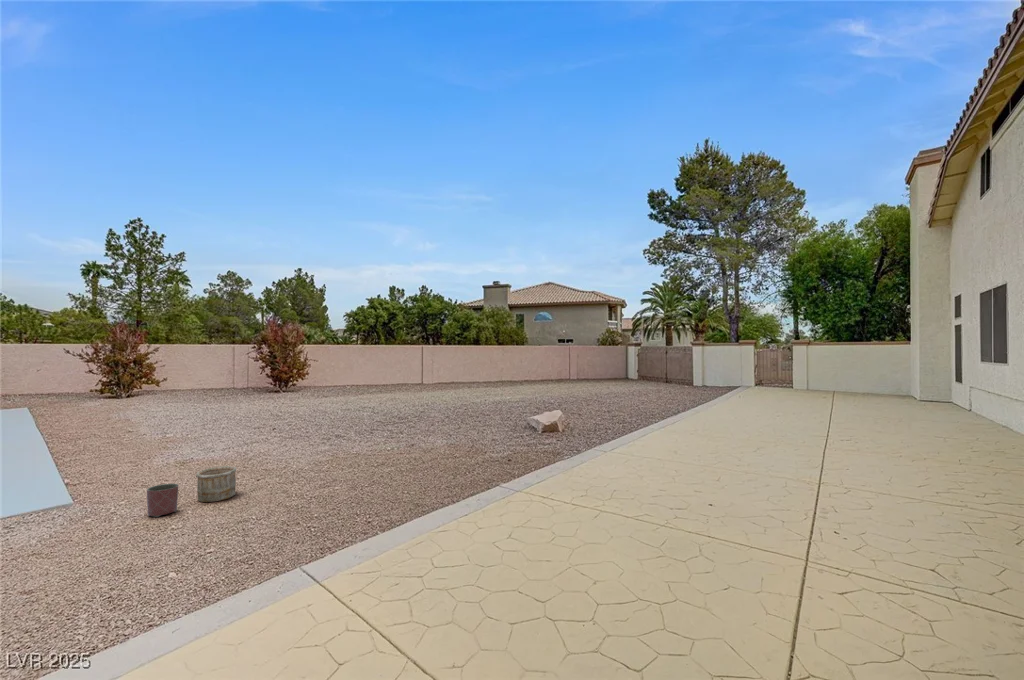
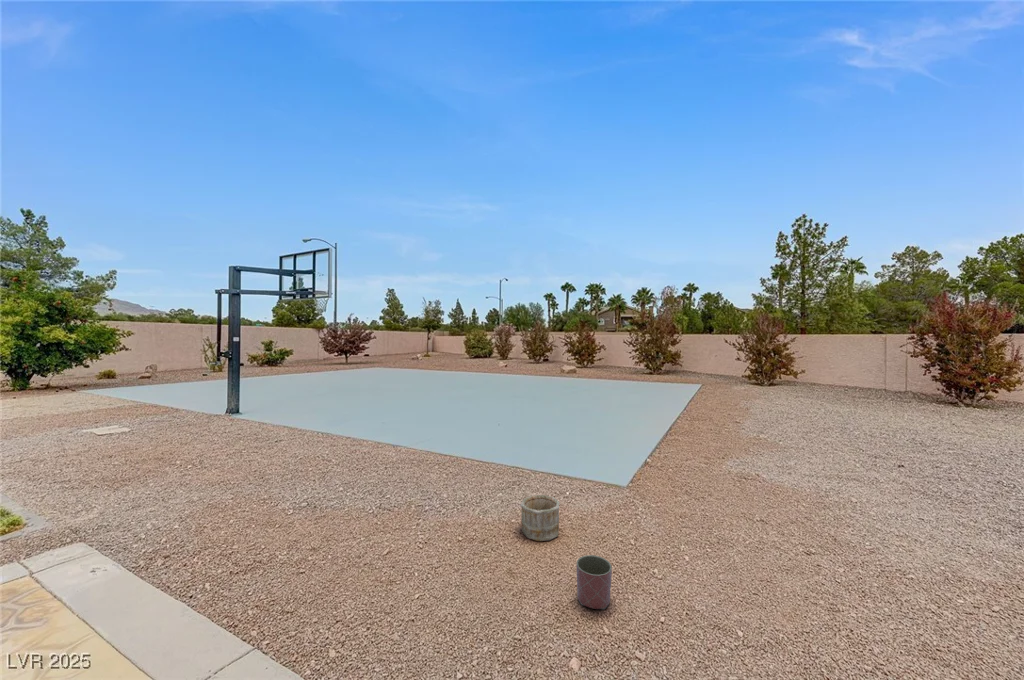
wooden bucket: present [196,466,236,502] -> present [520,495,560,541]

